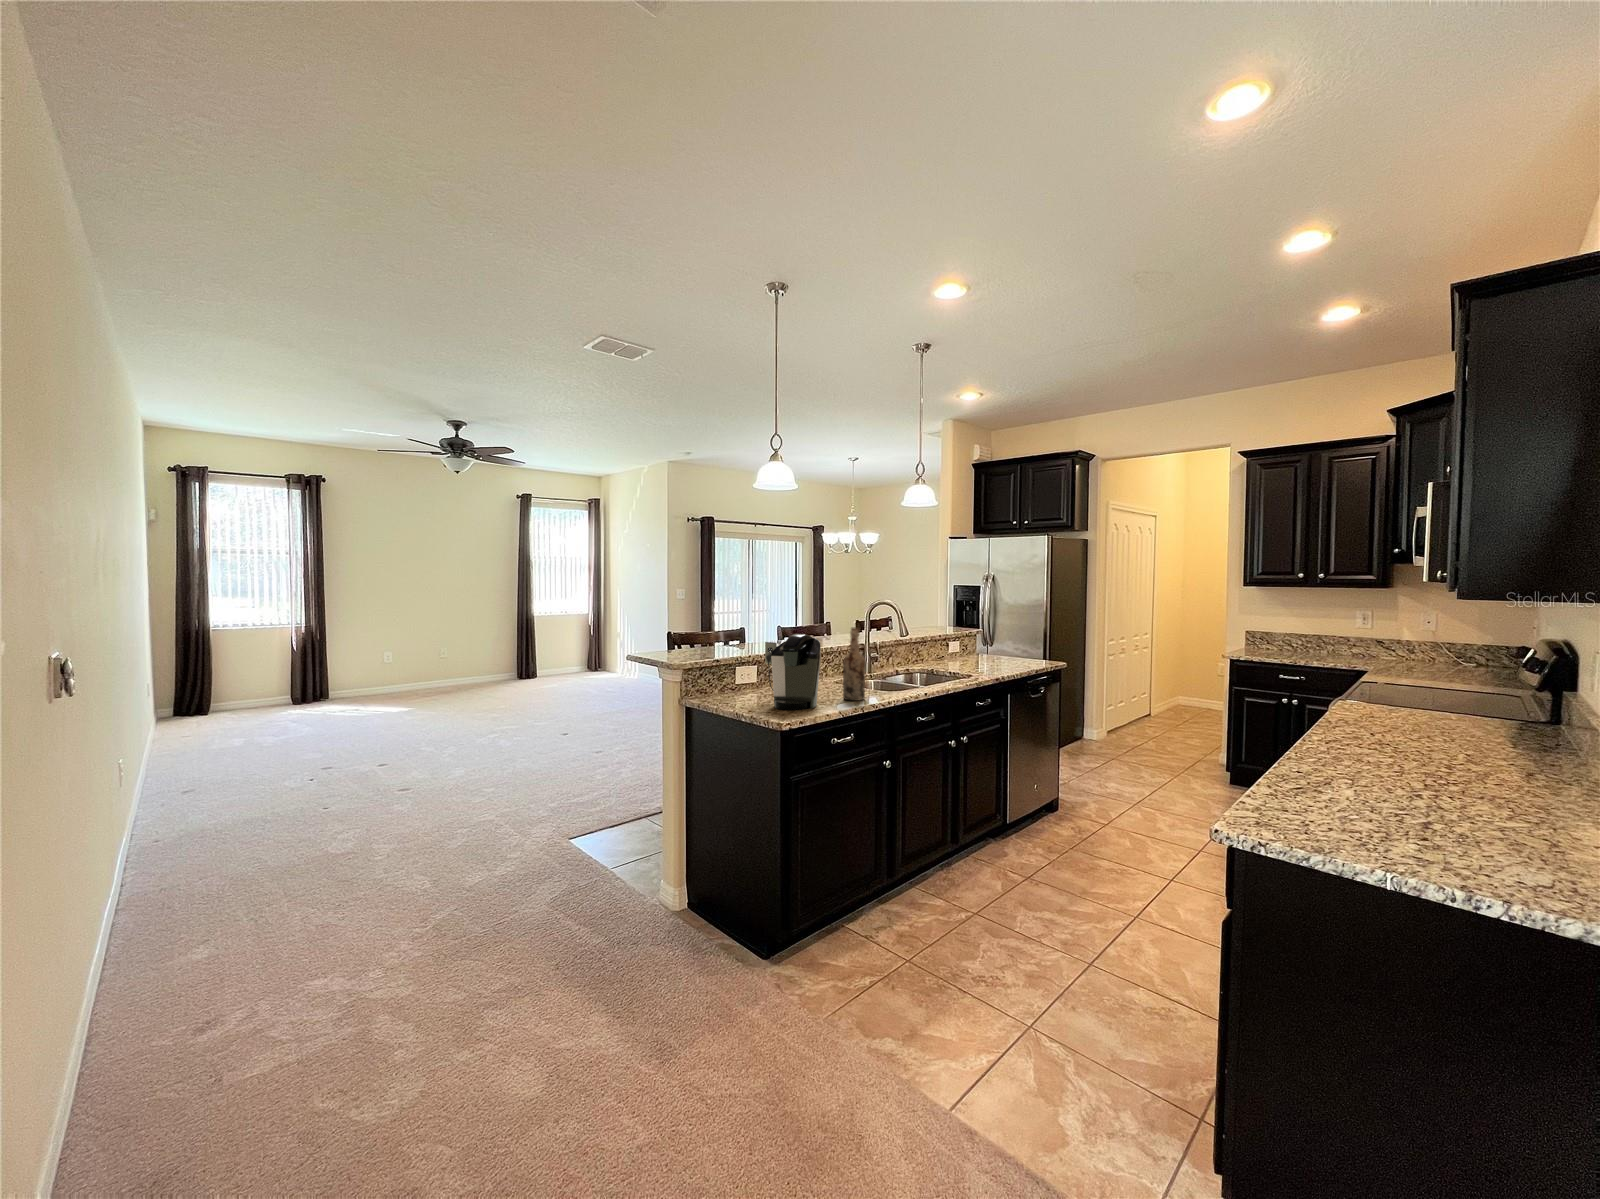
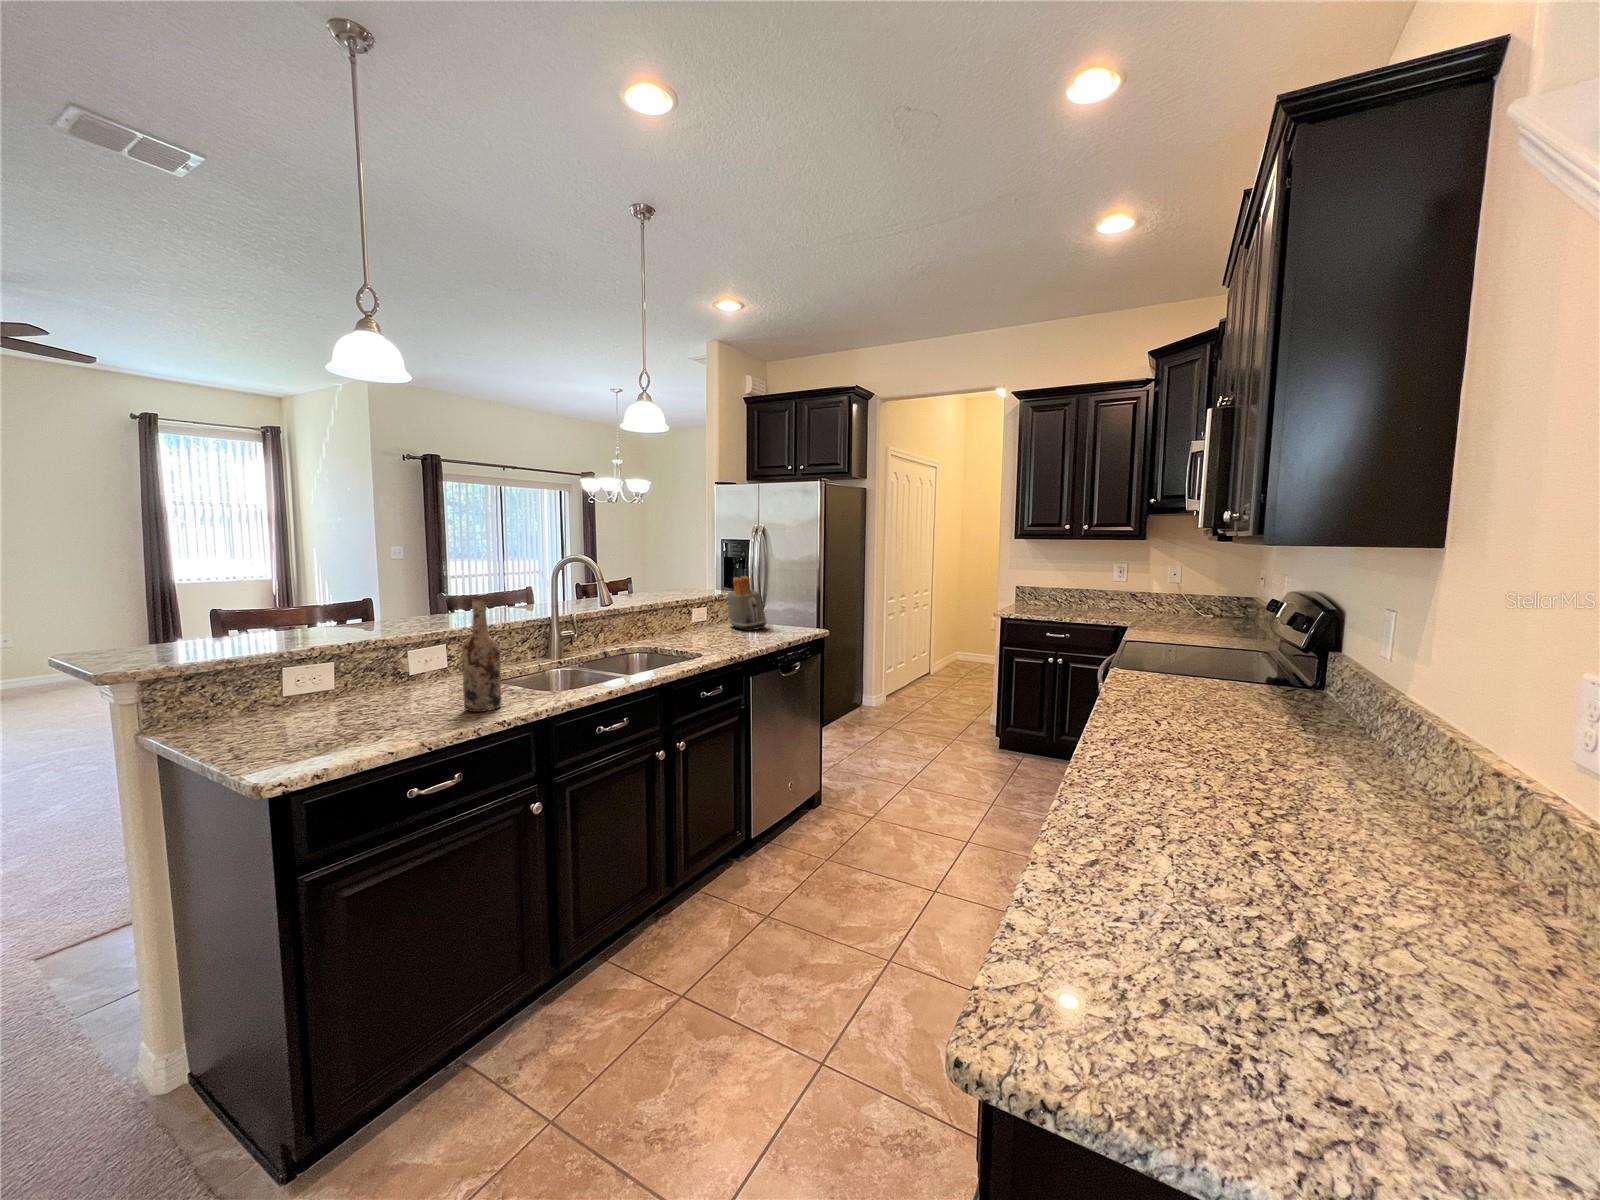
toaster: none [978,617,1013,661] -> present [728,576,767,631]
coffee maker: present [765,634,821,711] -> none [312,611,406,743]

